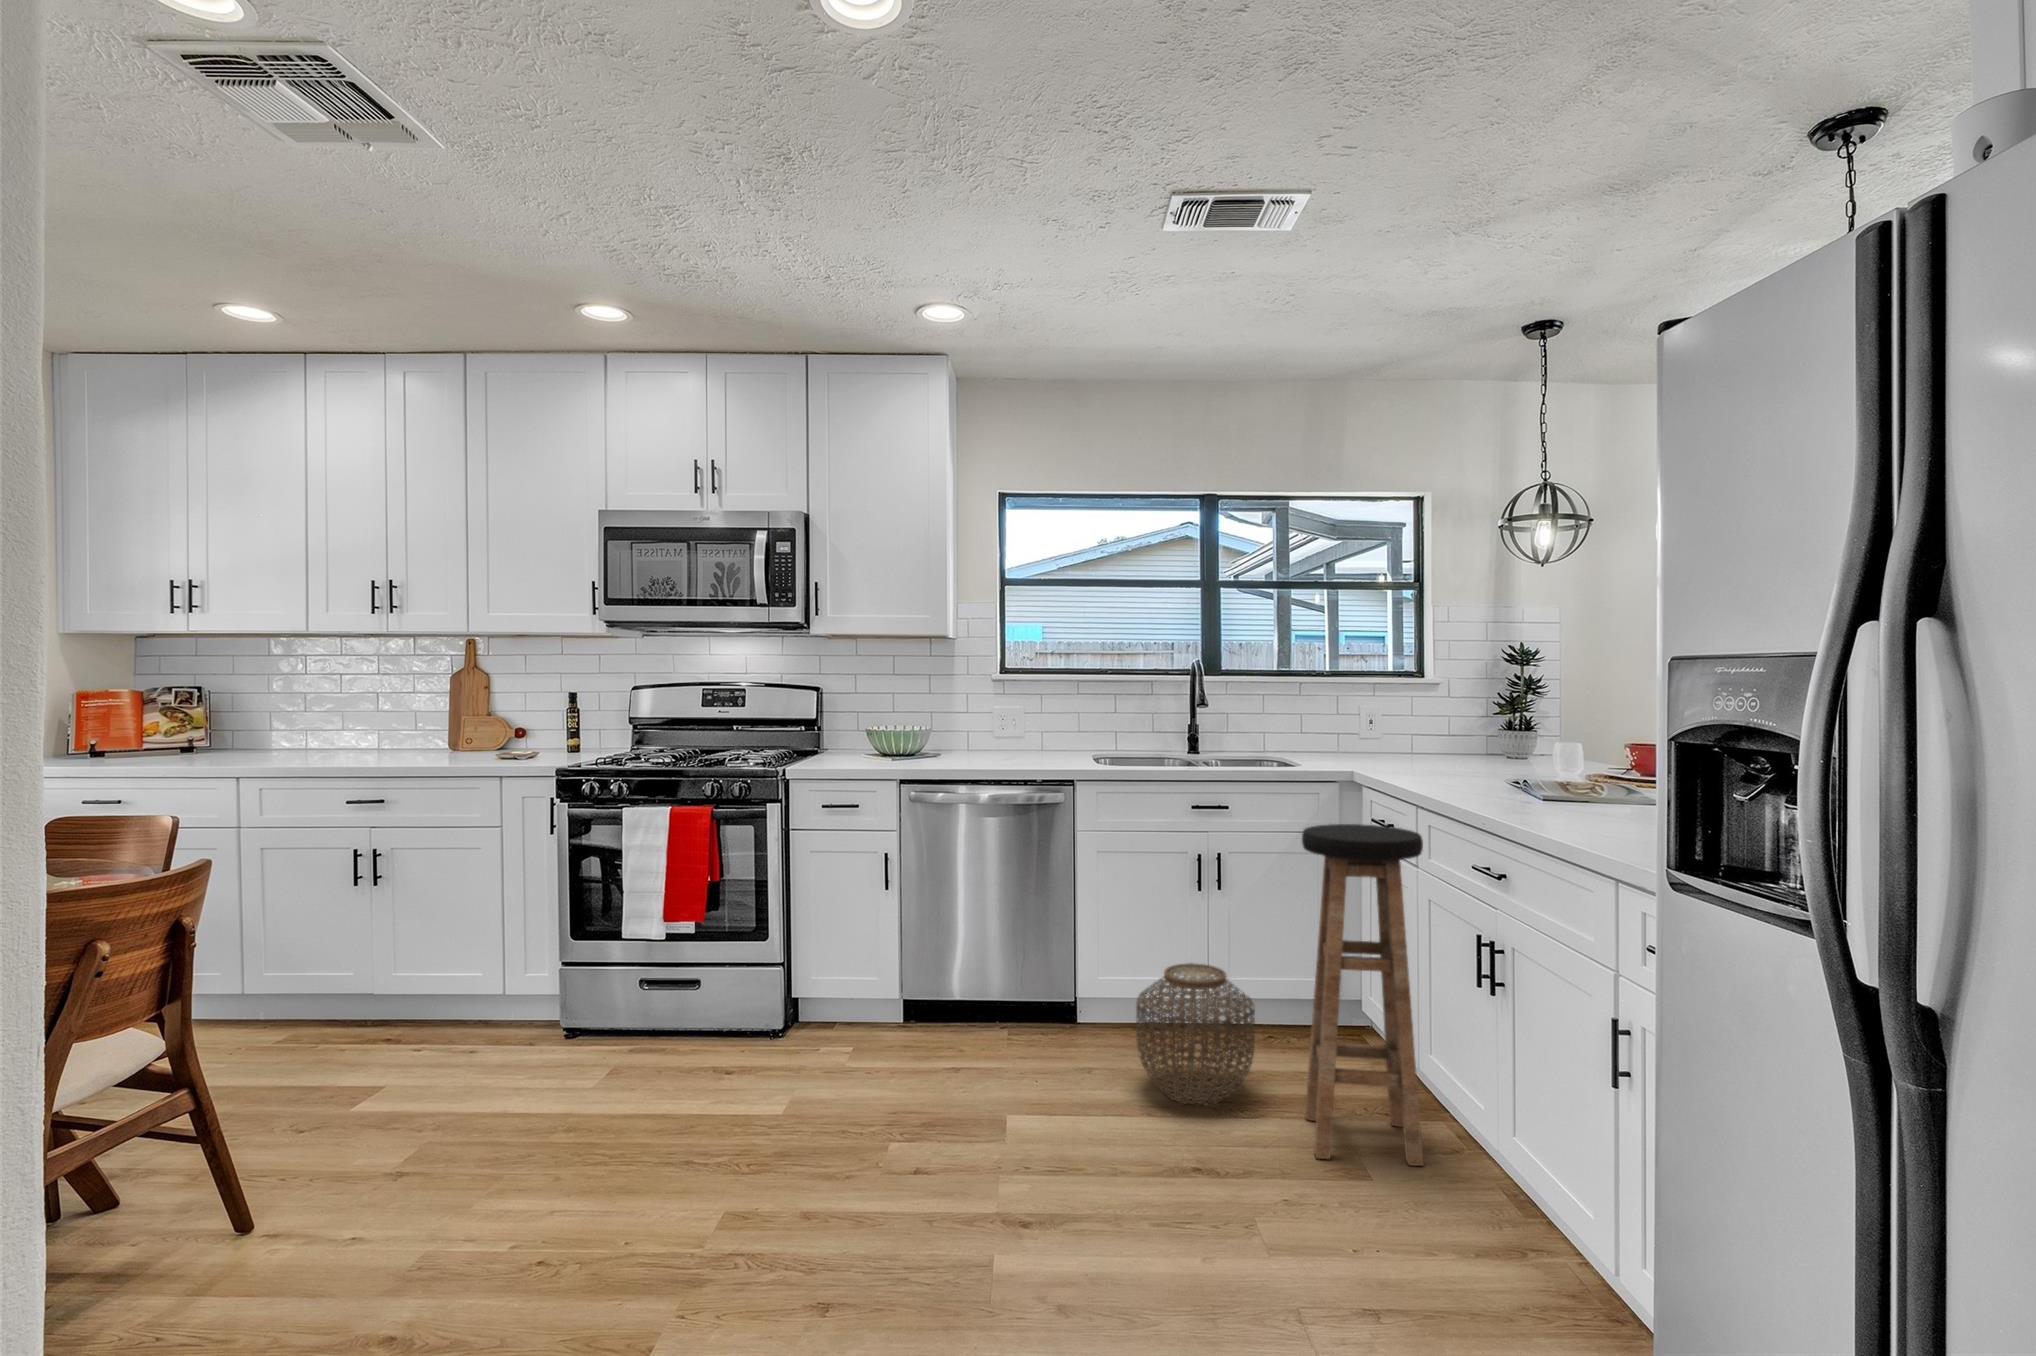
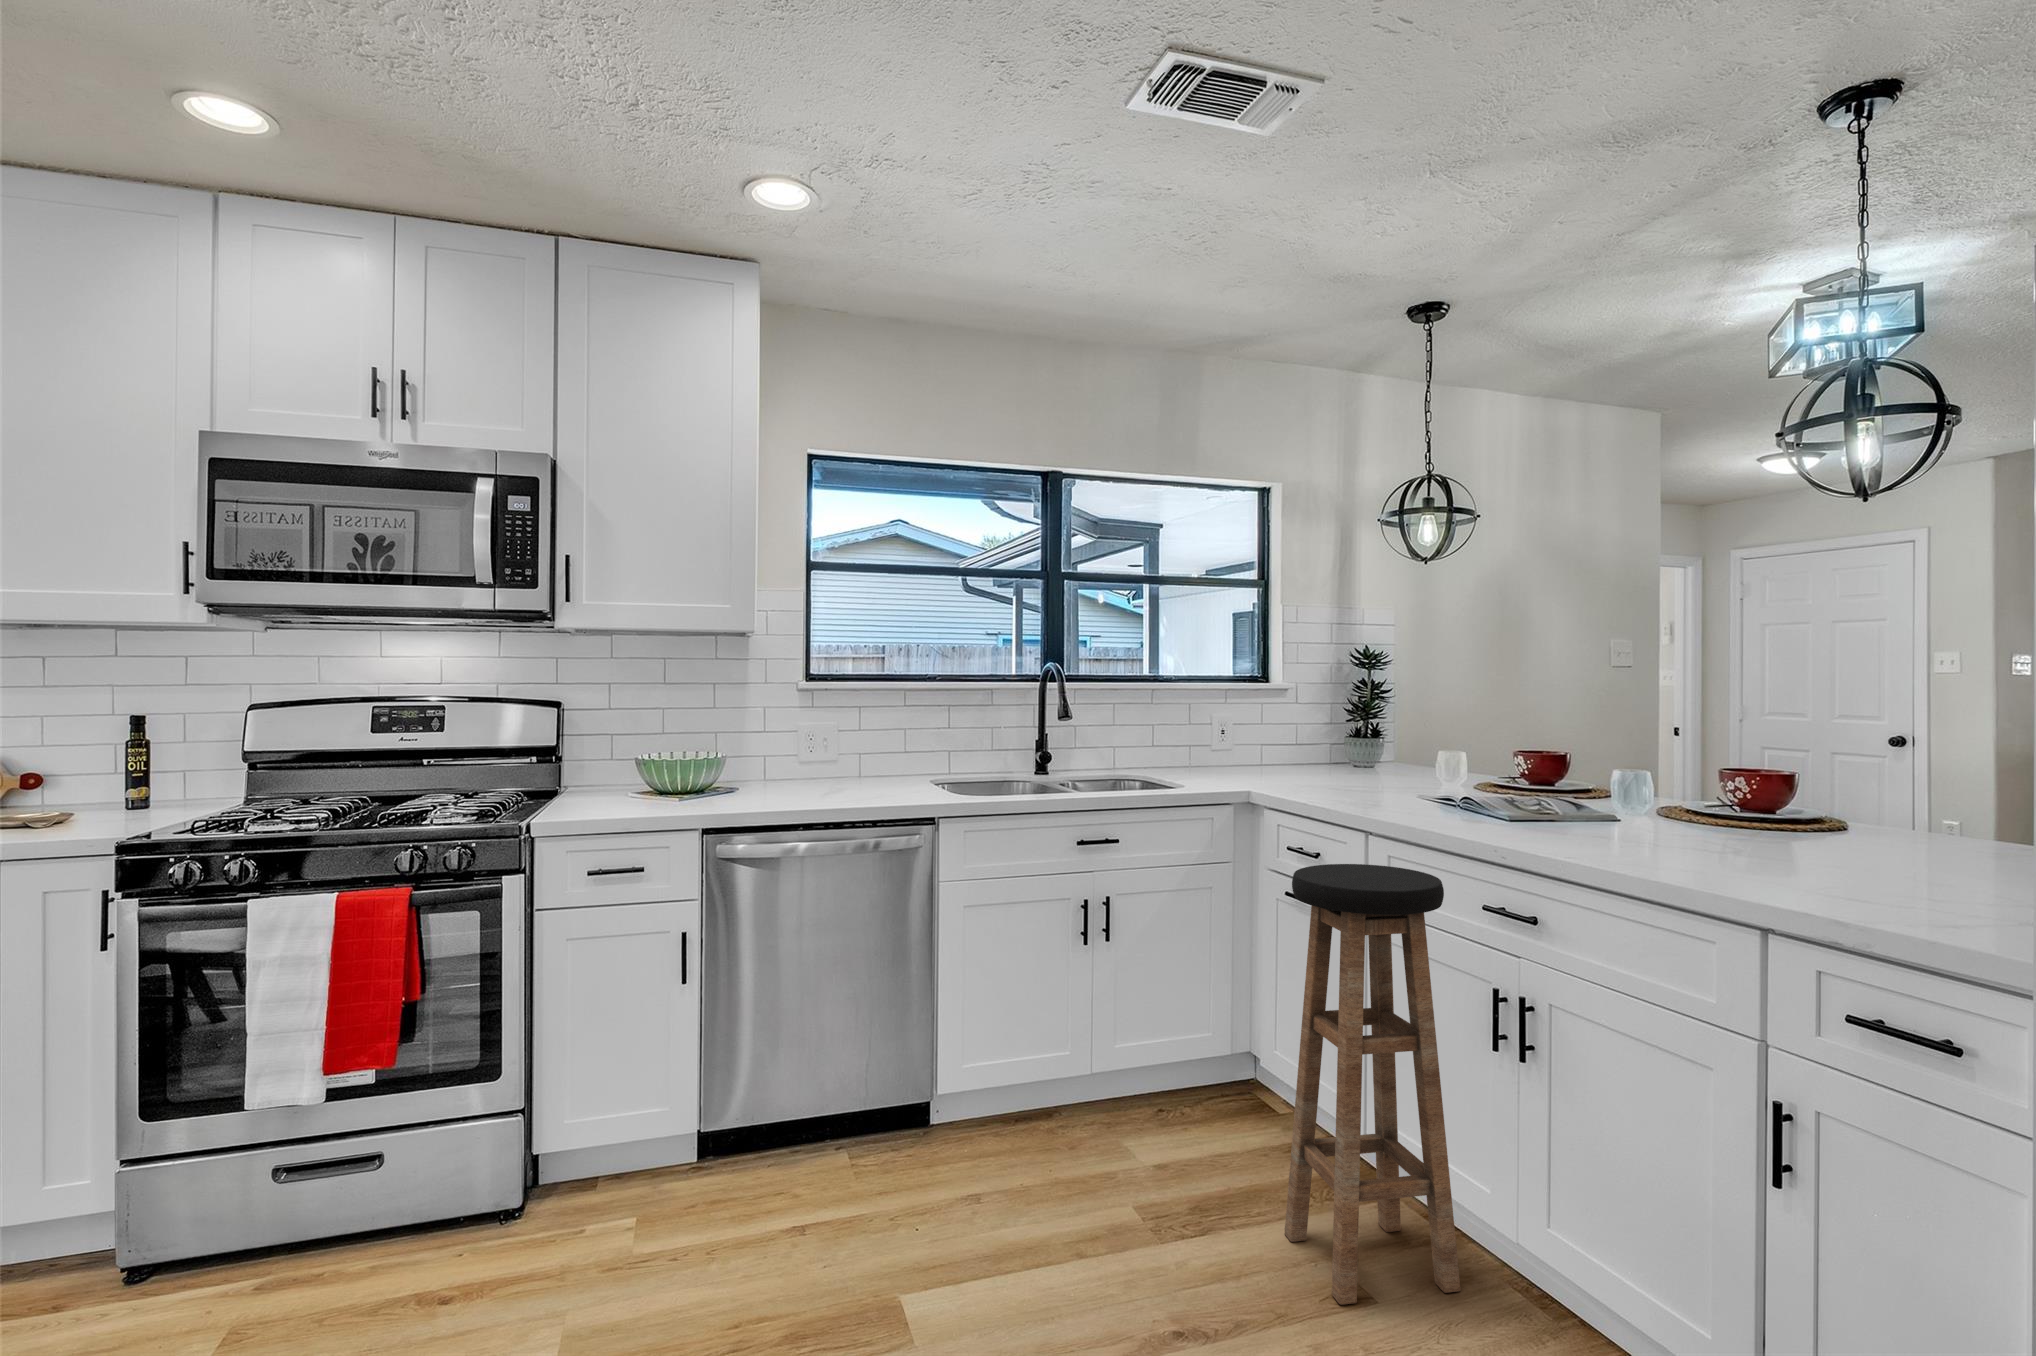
woven basket: present [1136,963,1255,1105] -> none [1064,1051,1216,1242]

